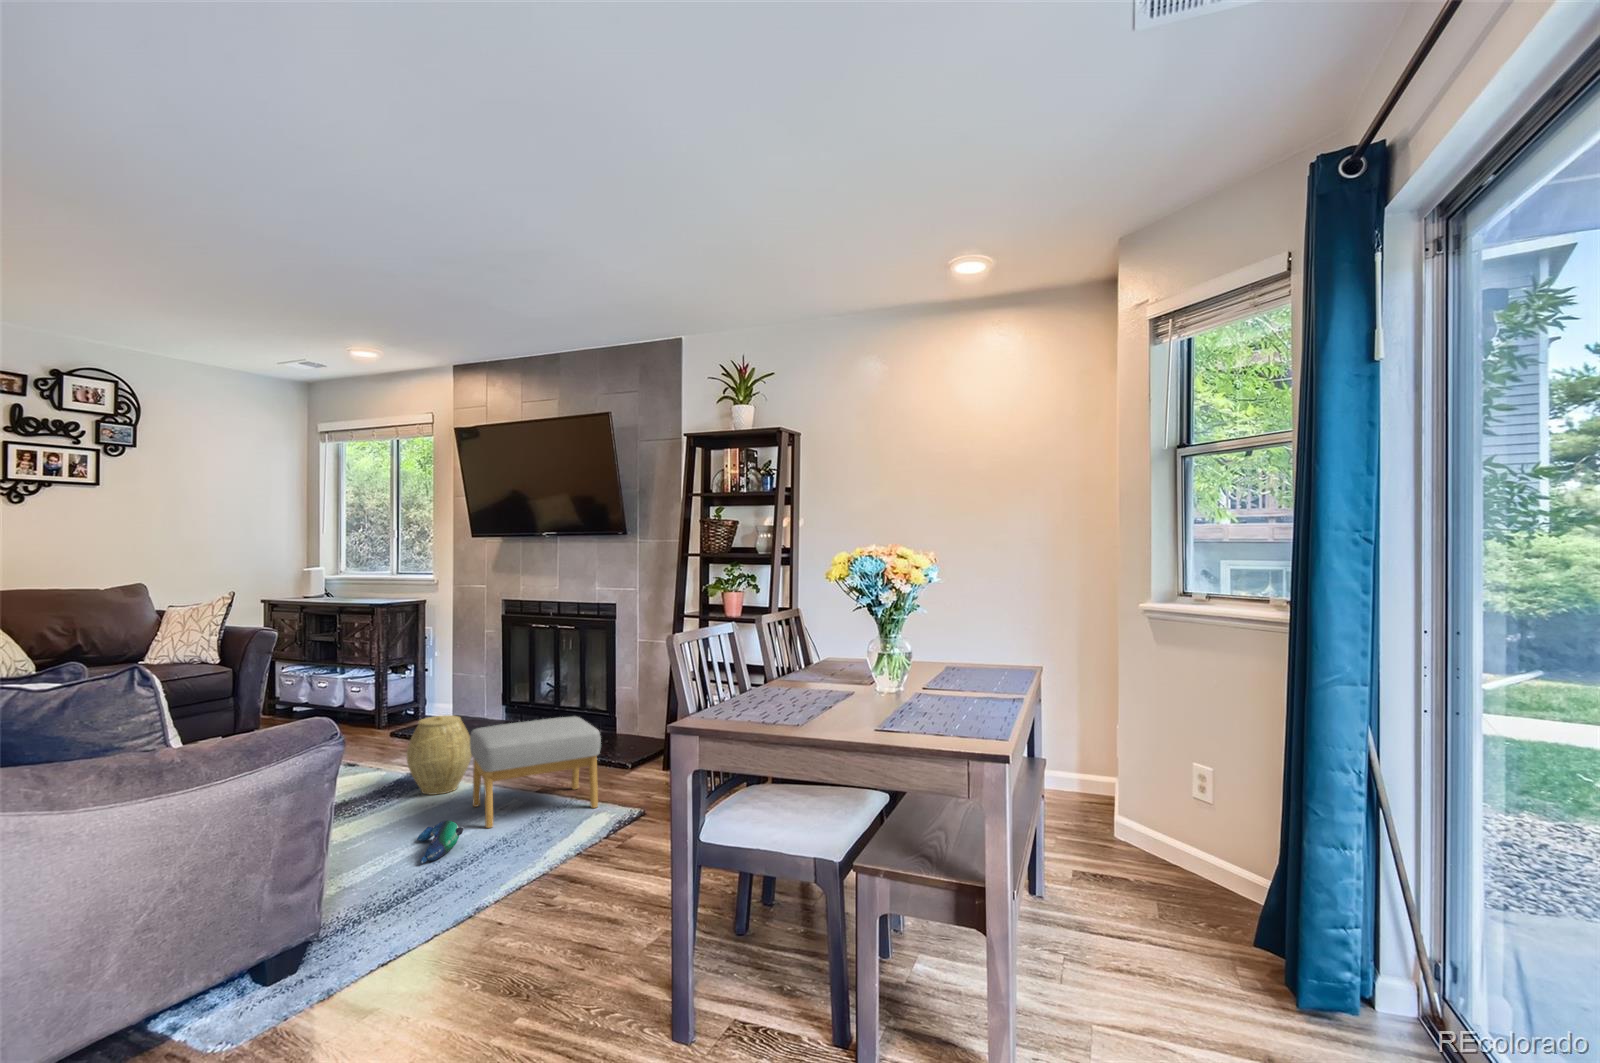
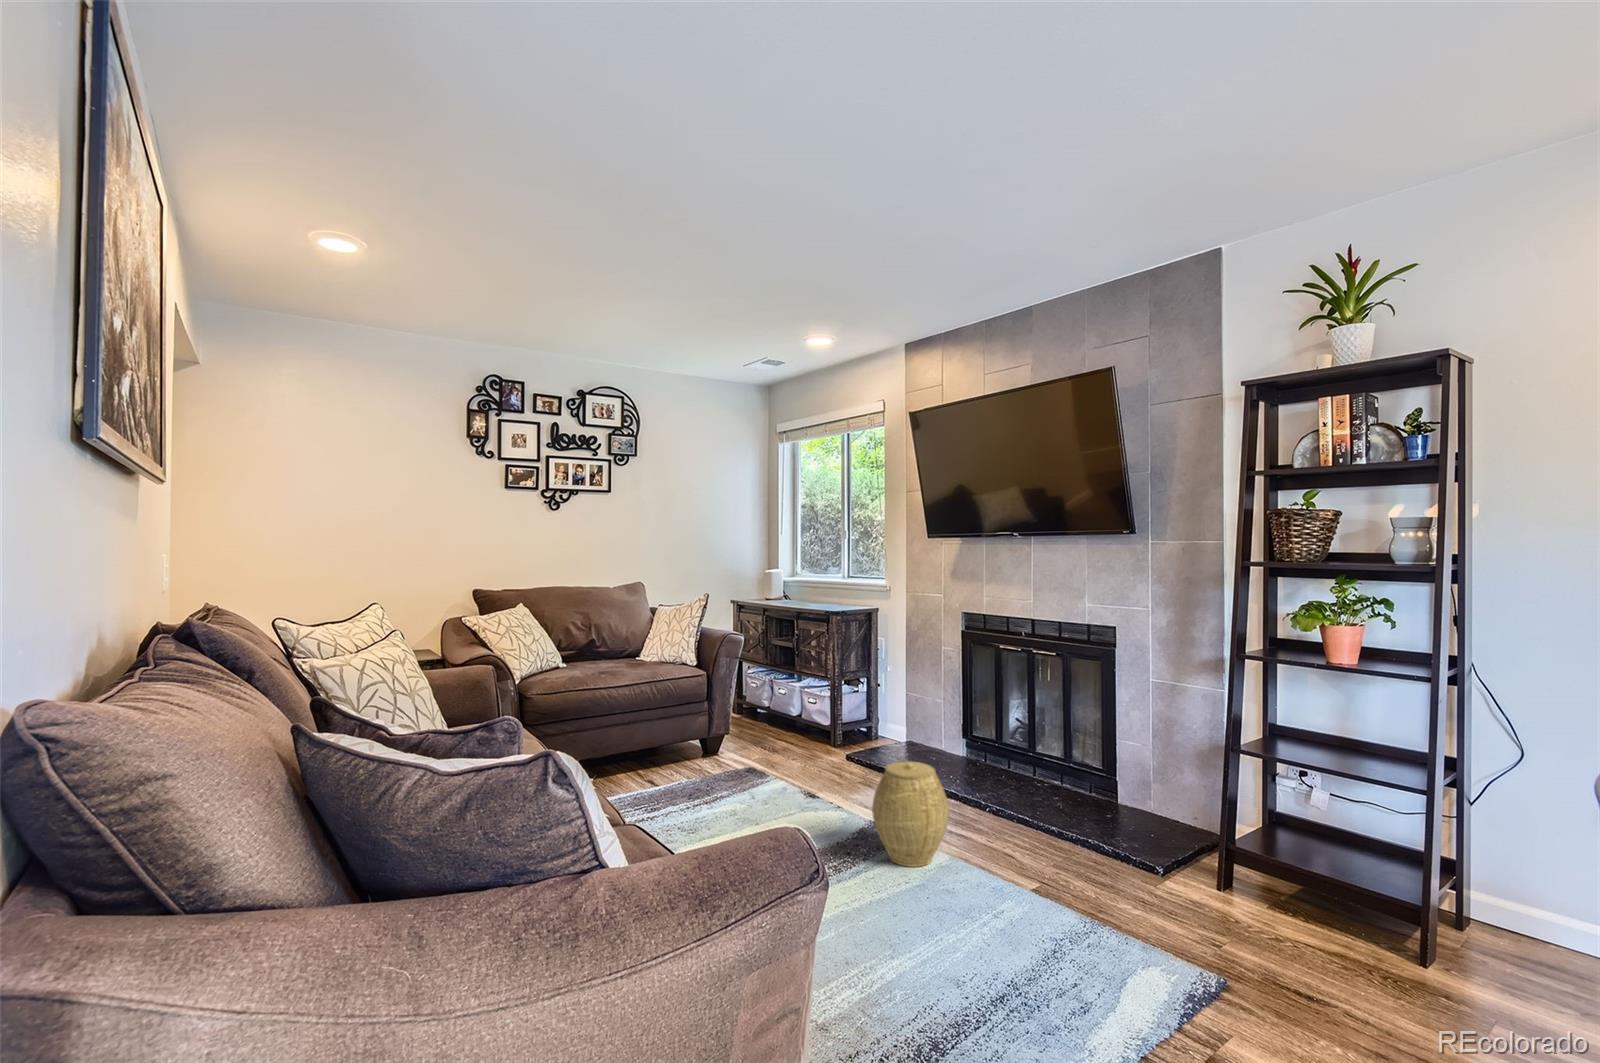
footstool: present [470,716,601,828] -> none [953,794,1150,956]
plush toy: present [417,821,464,864] -> none [895,937,961,1014]

